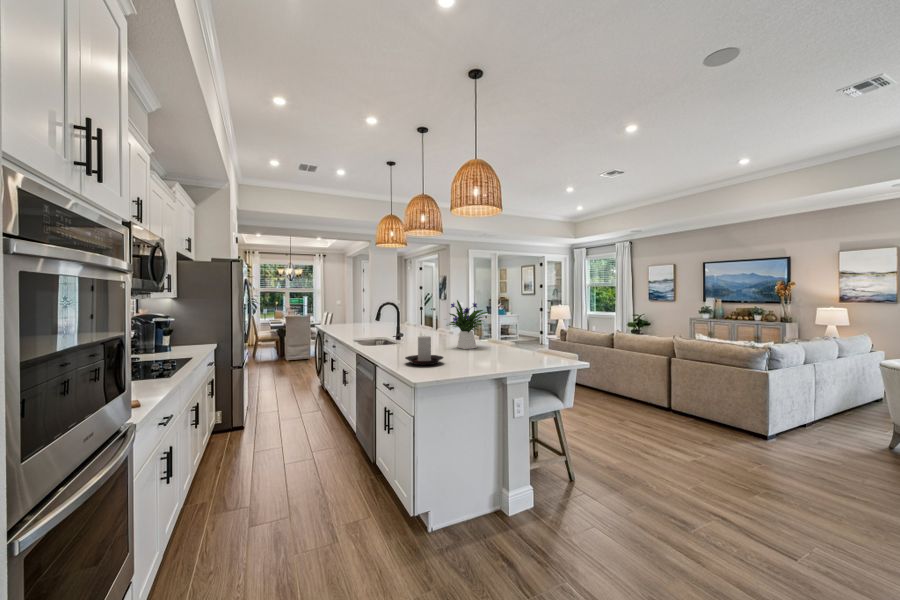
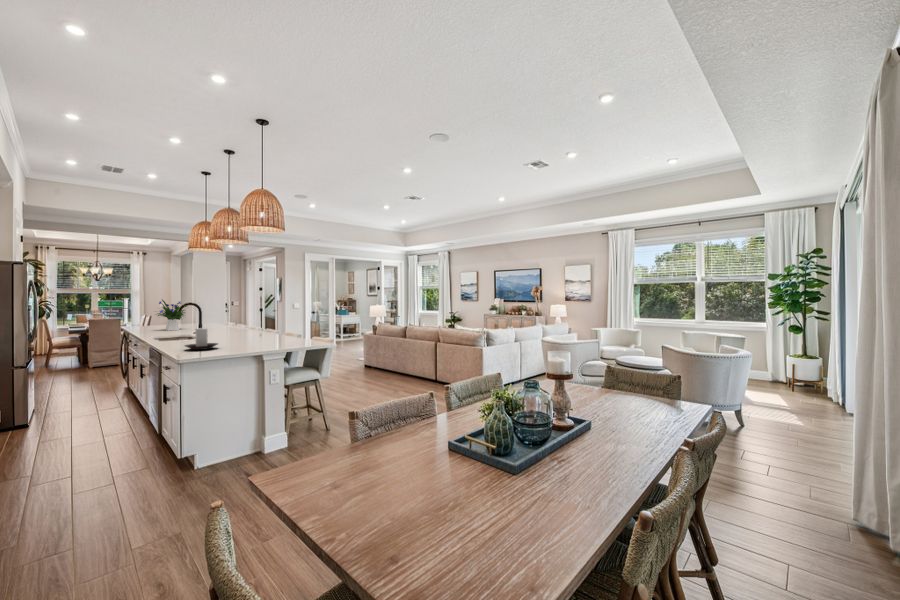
flower arrangement: present [449,300,489,349] -> present [158,300,187,331]

